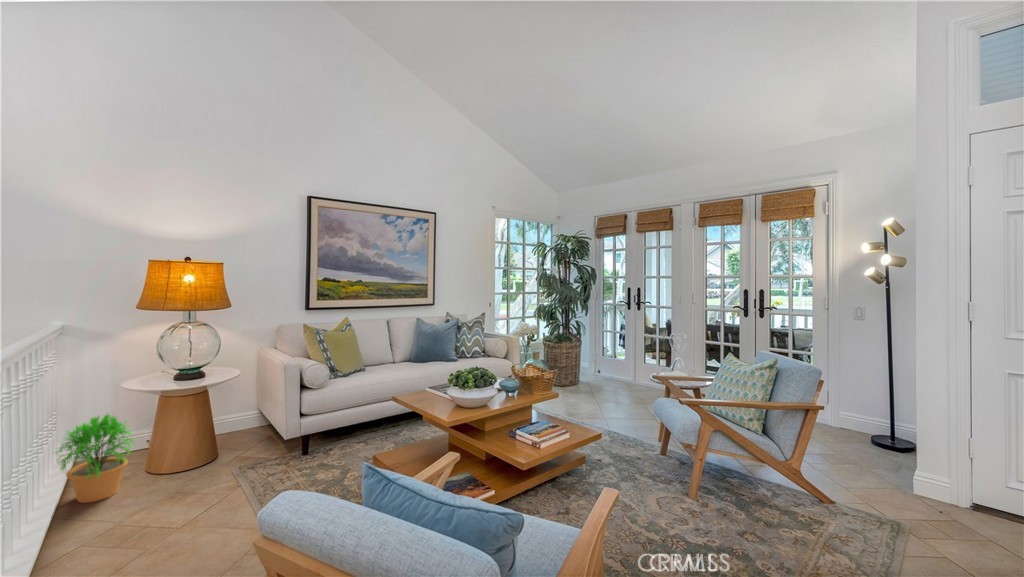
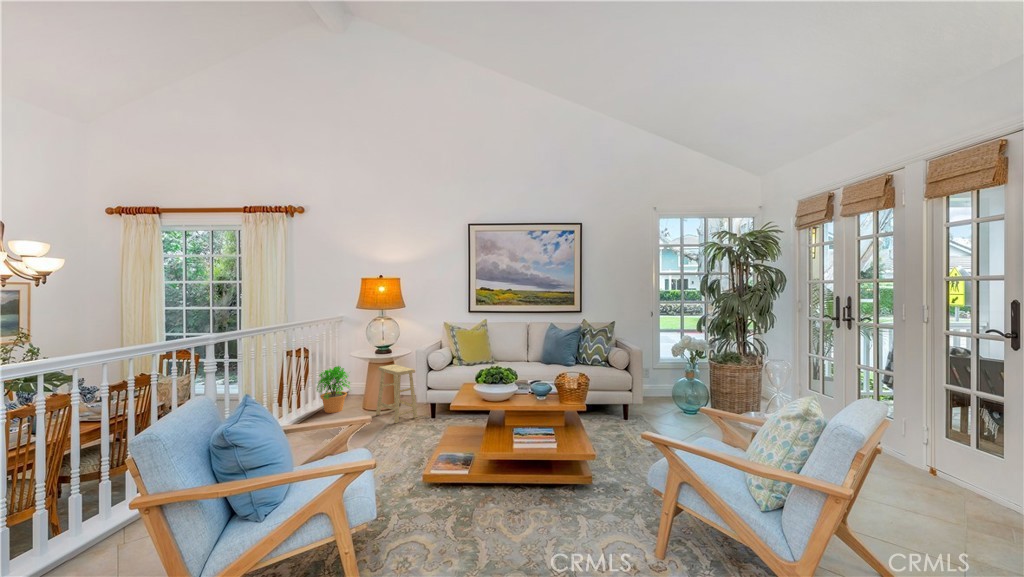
footstool: none [208,394,286,478] -> present [376,364,418,423]

